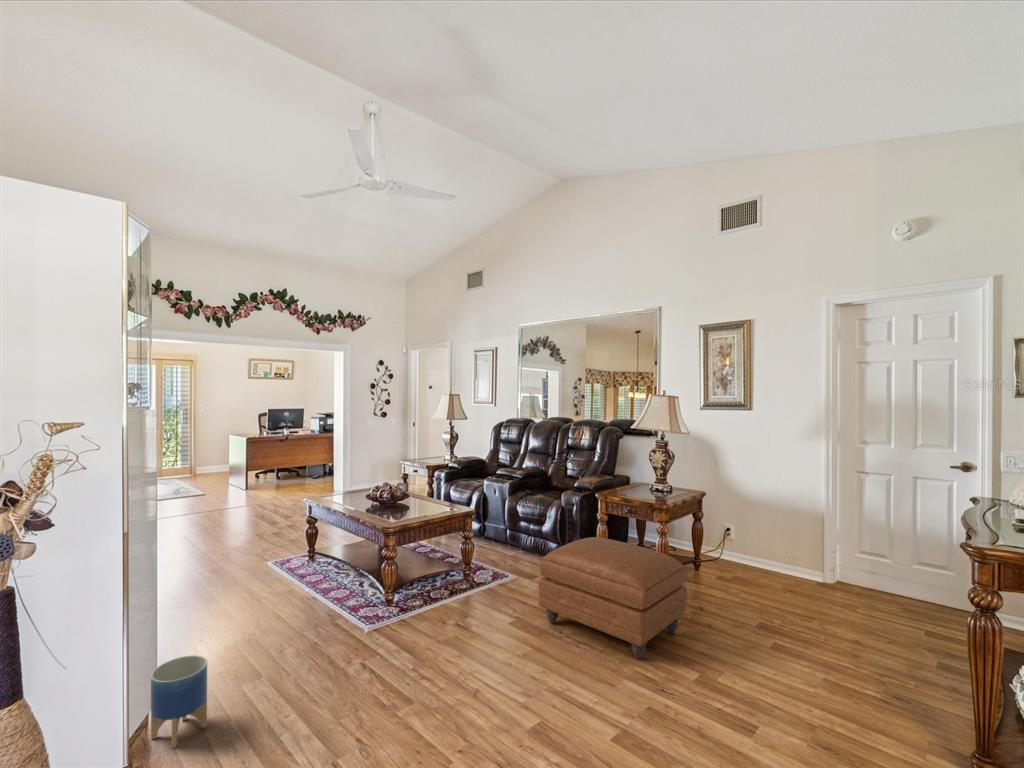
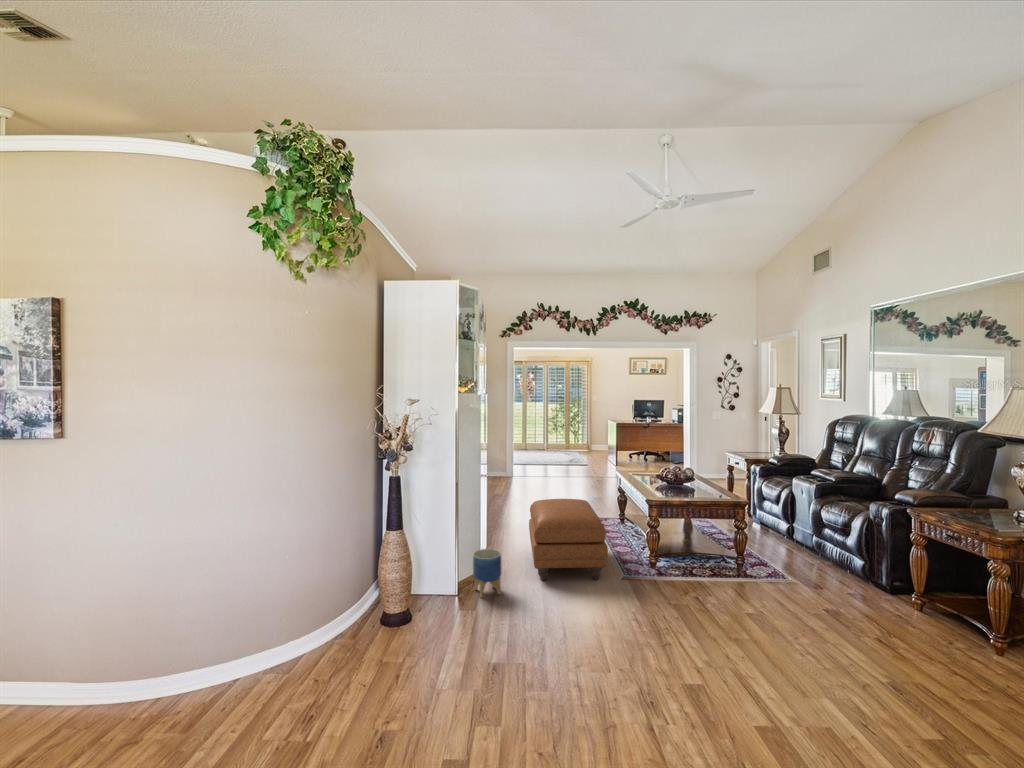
ottoman: present [538,537,687,660] -> present [529,499,608,580]

